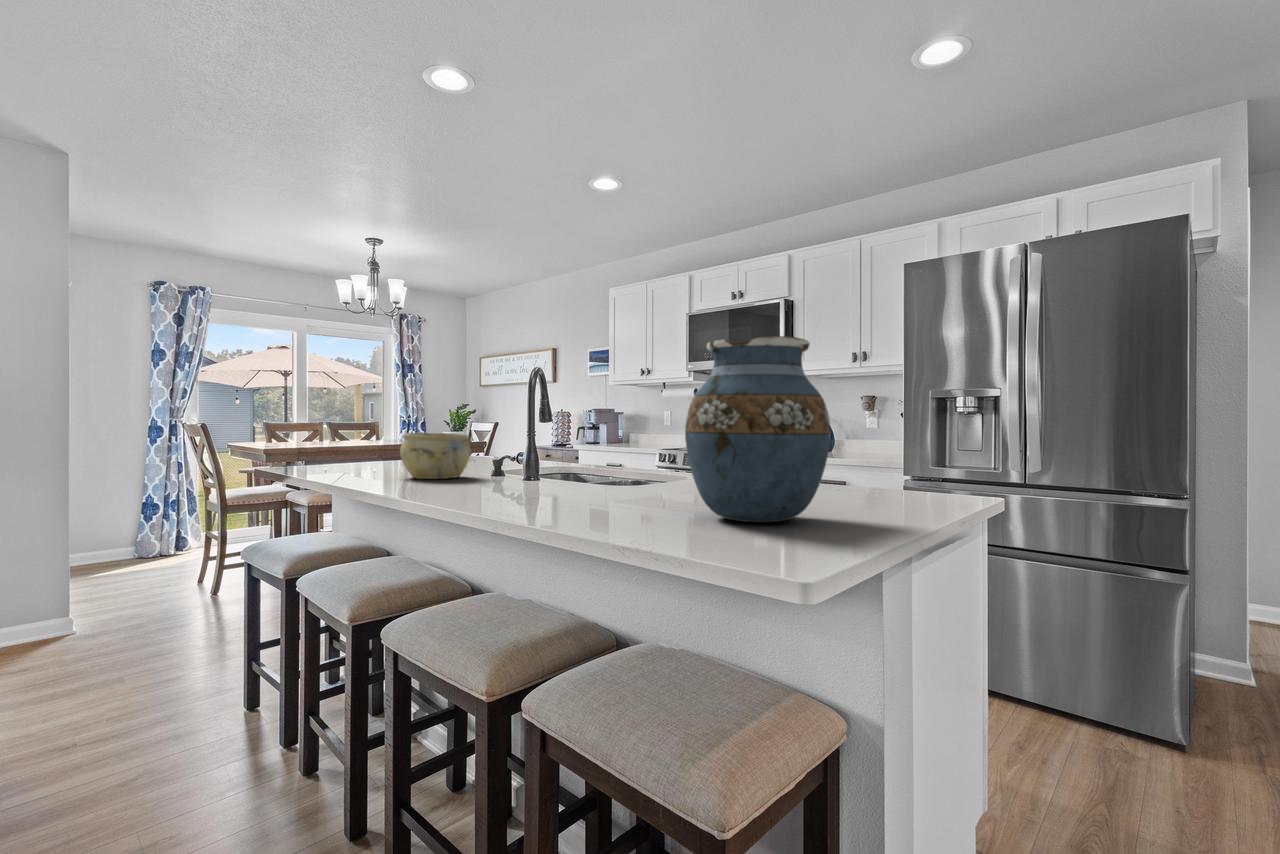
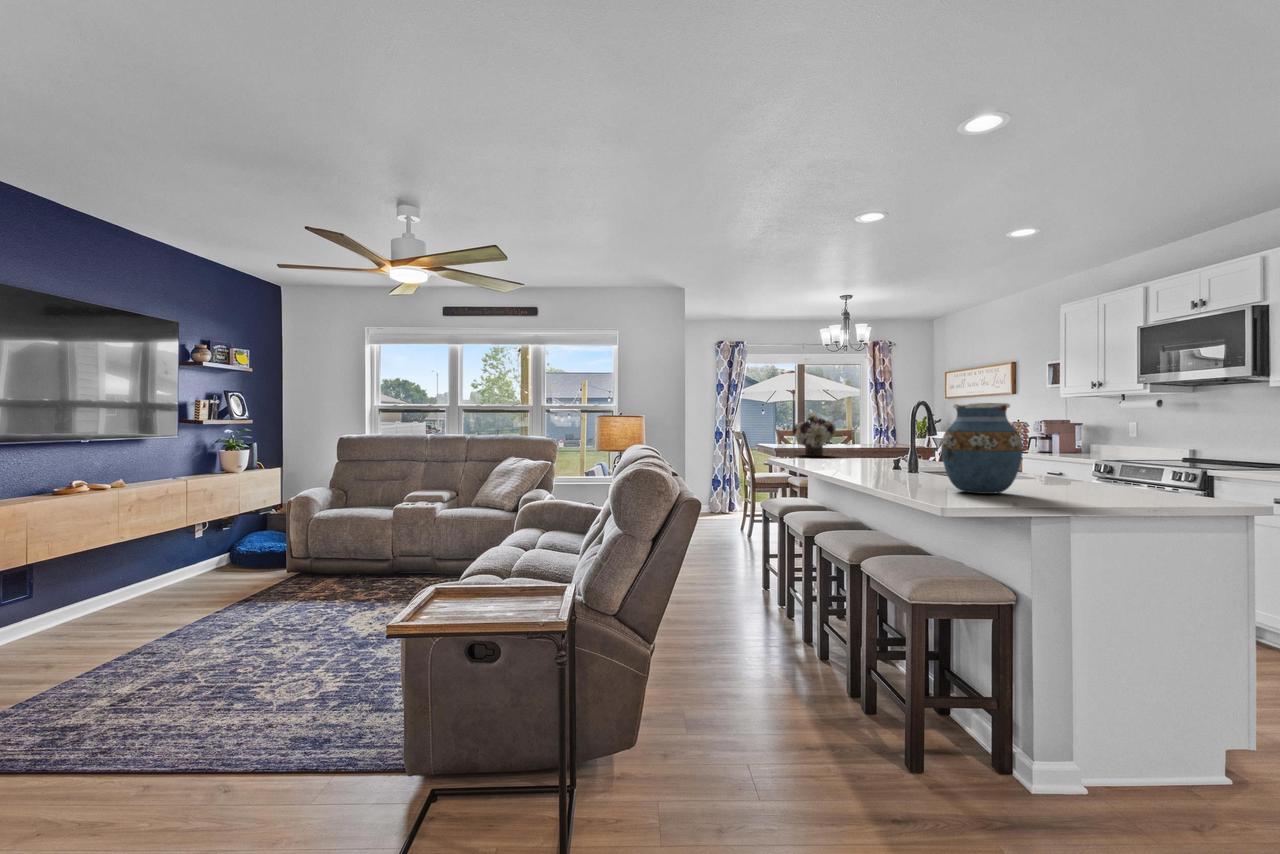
flower arrangement: none [300,386,379,459] -> present [792,413,836,456]
ceramic bowl: present [400,433,471,479] -> none [834,443,873,469]

